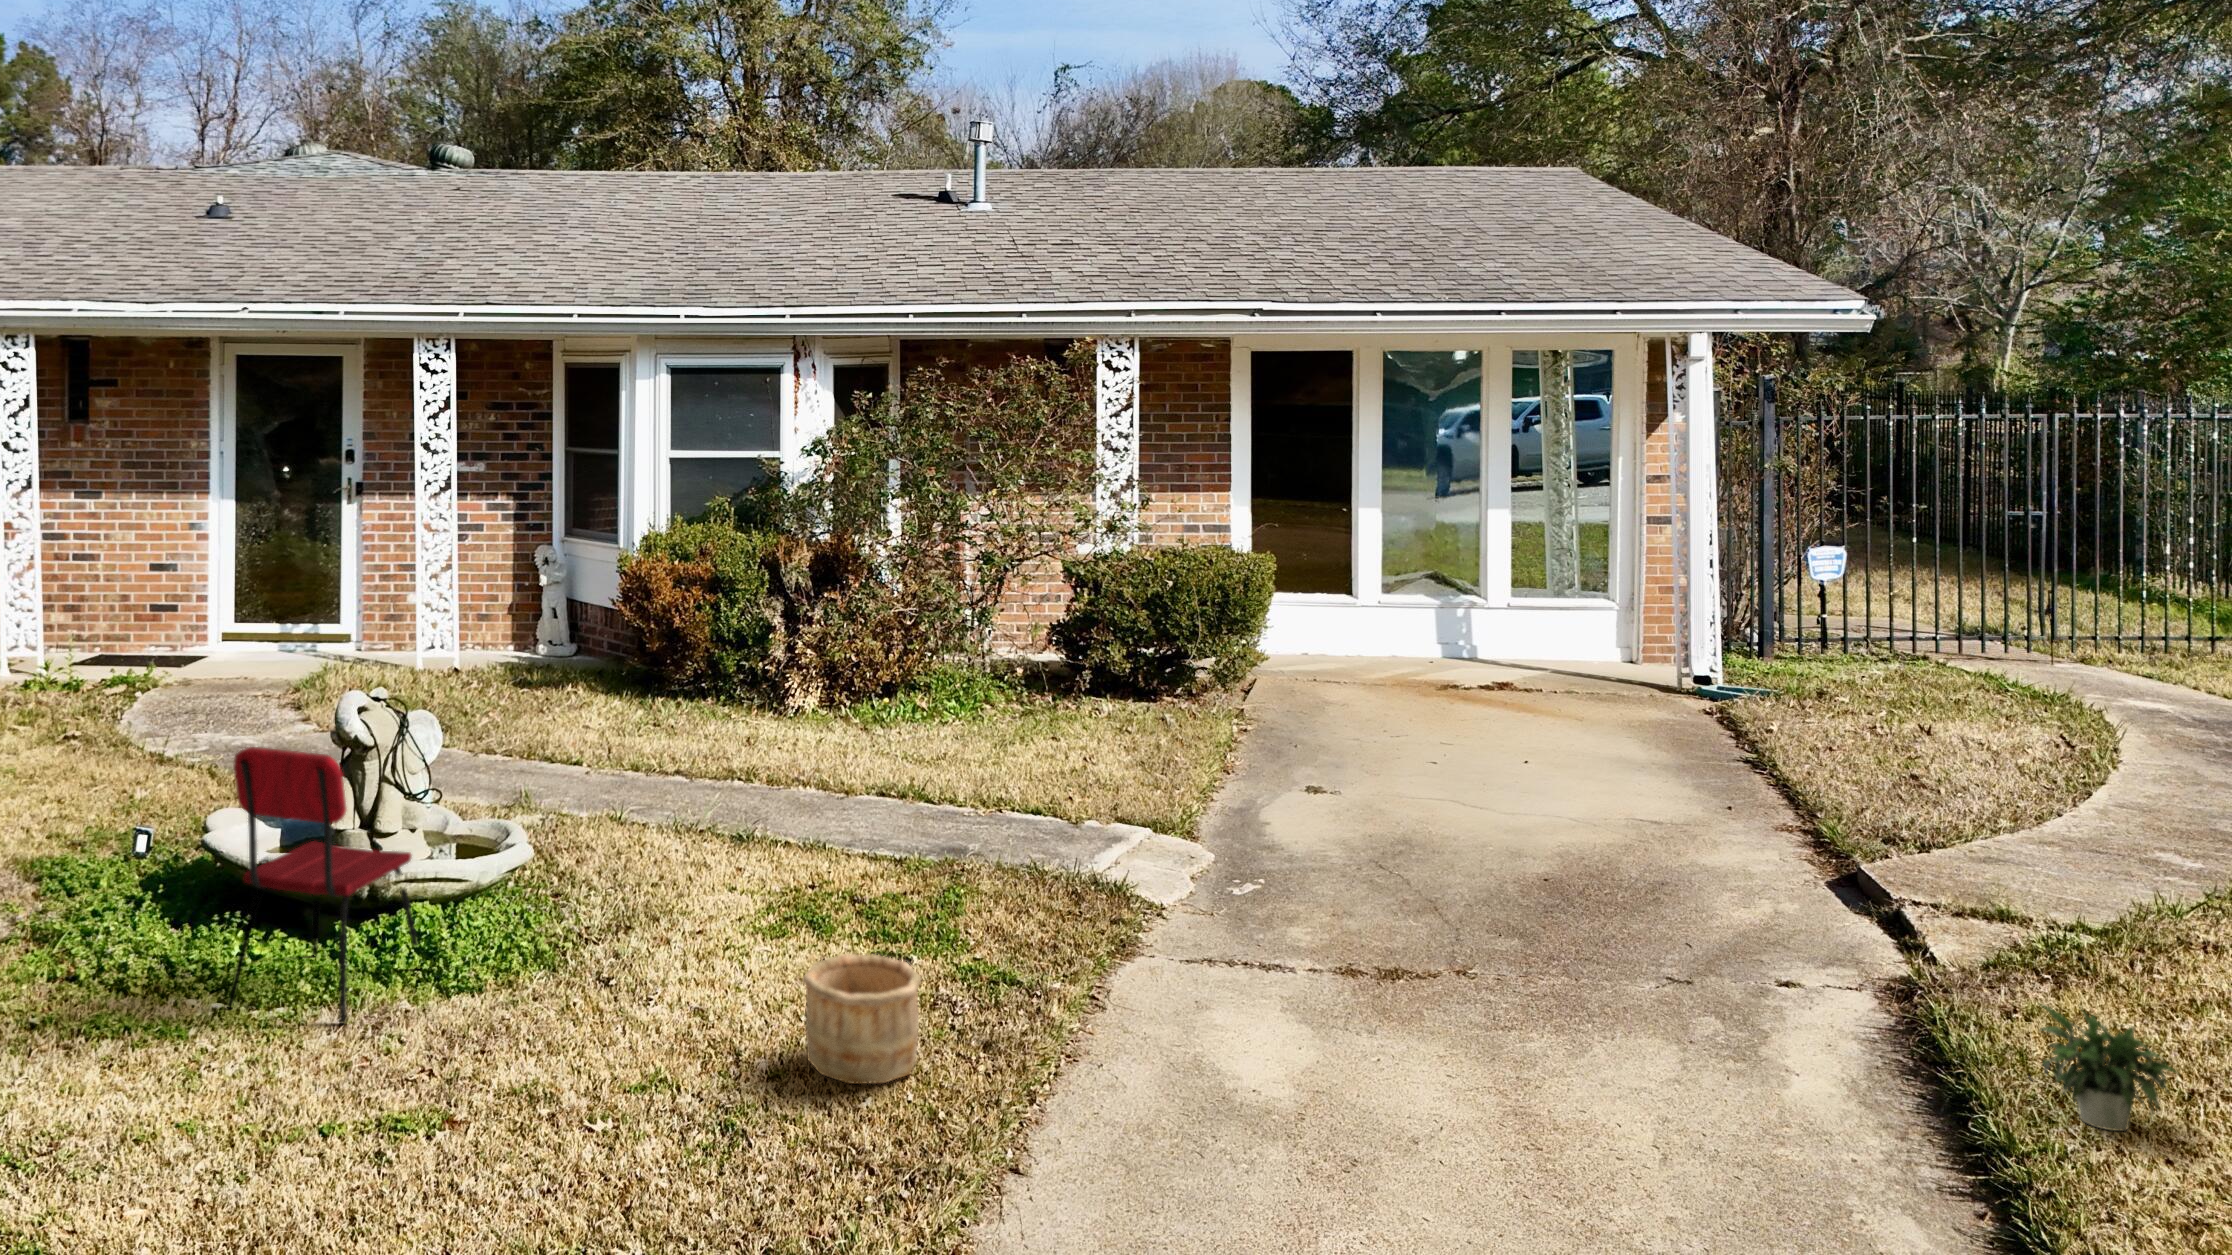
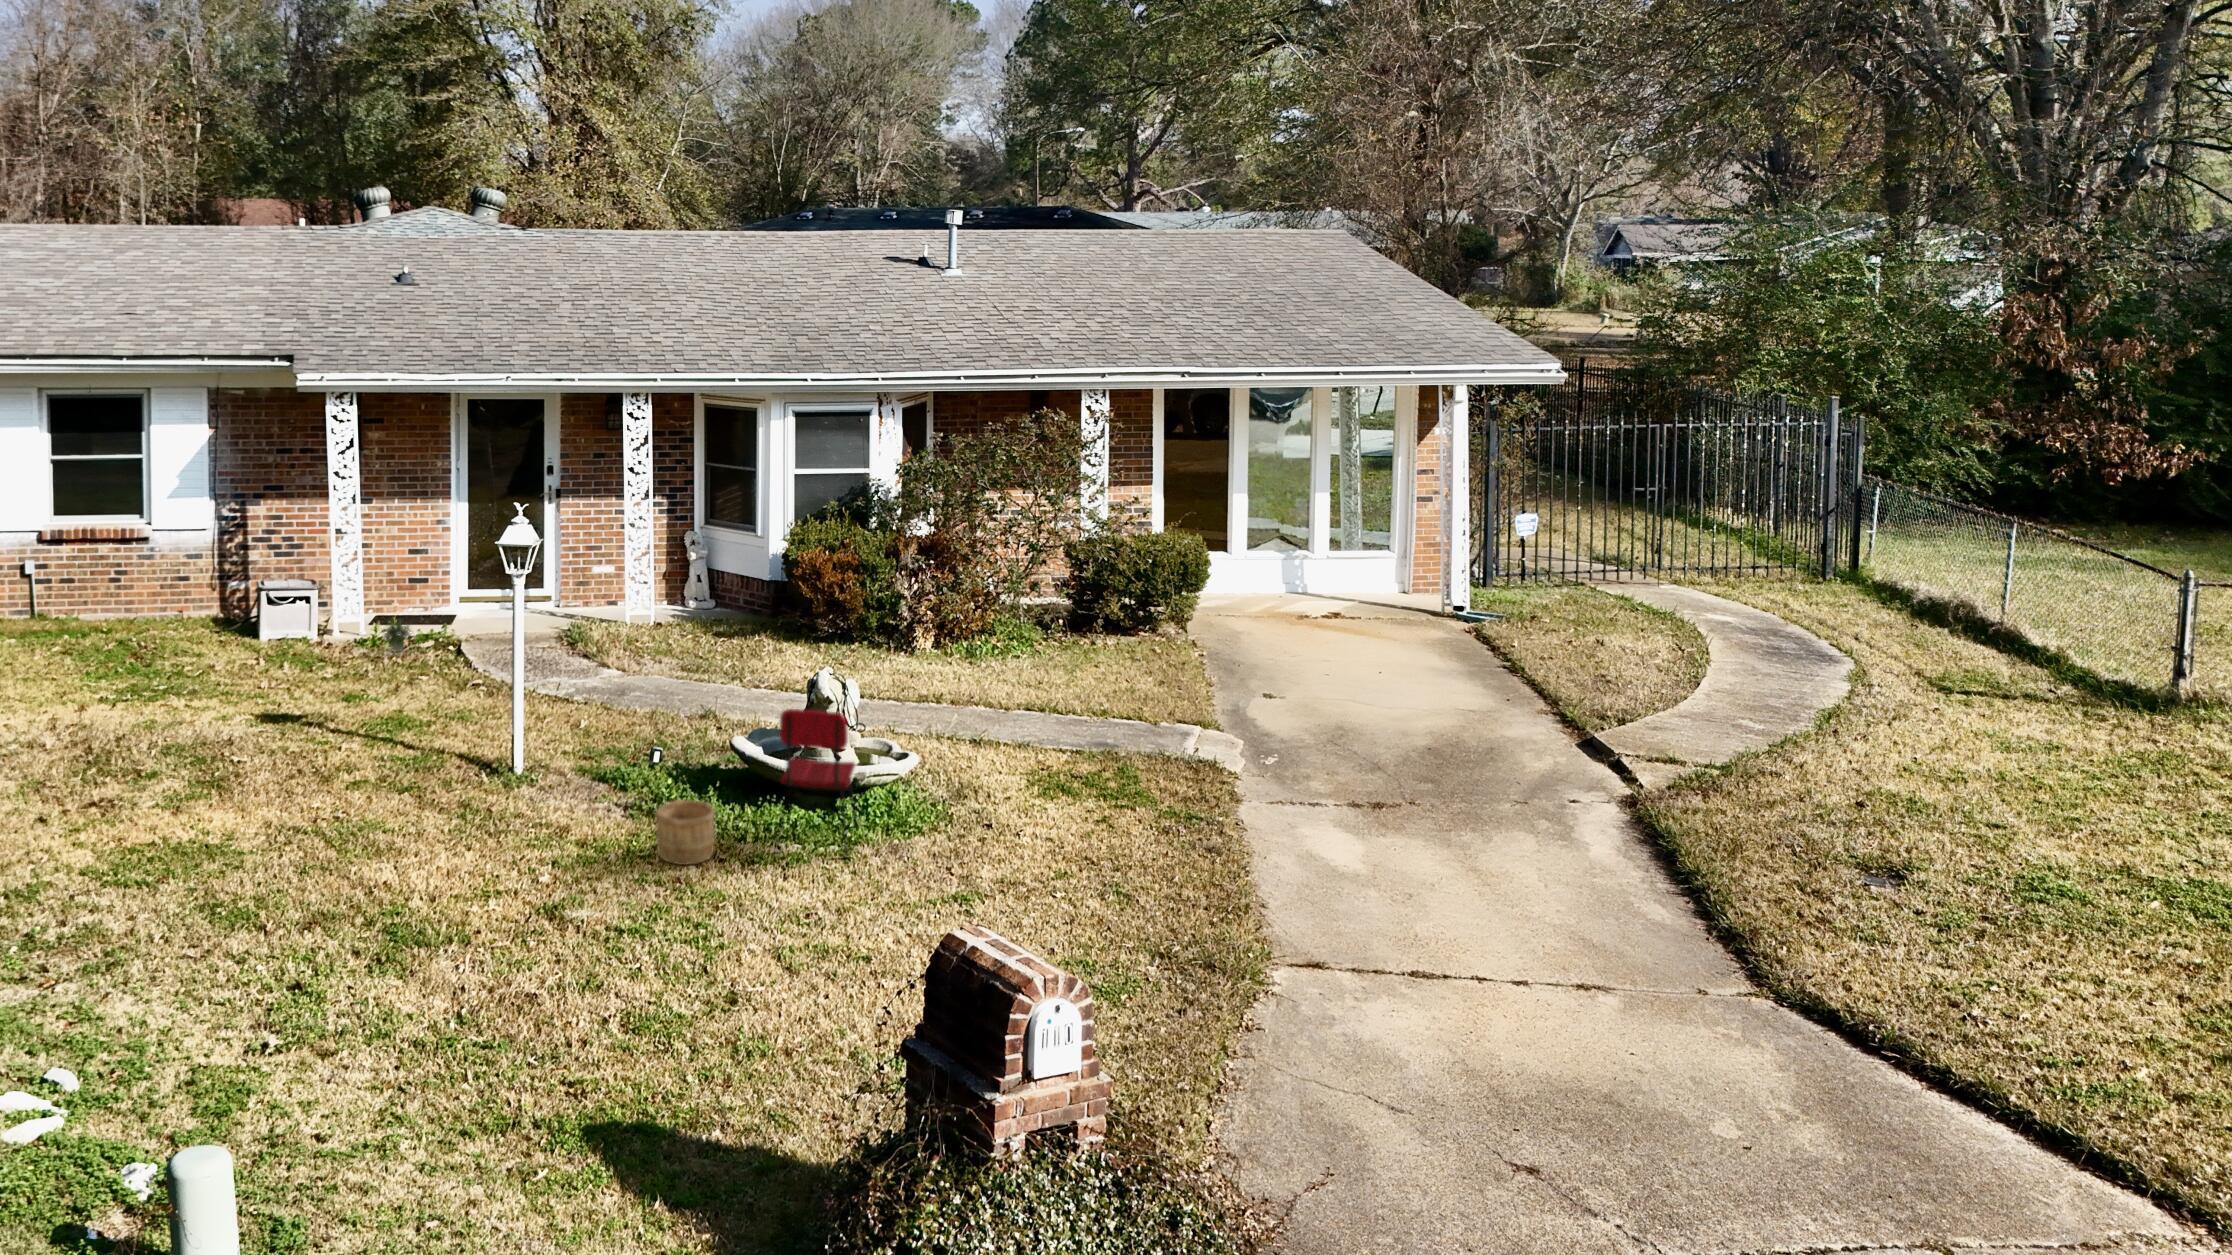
wooden bucket: present [803,954,921,1084] -> present [655,800,715,865]
potted plant: present [2028,1004,2179,1131] -> present [382,620,410,652]

